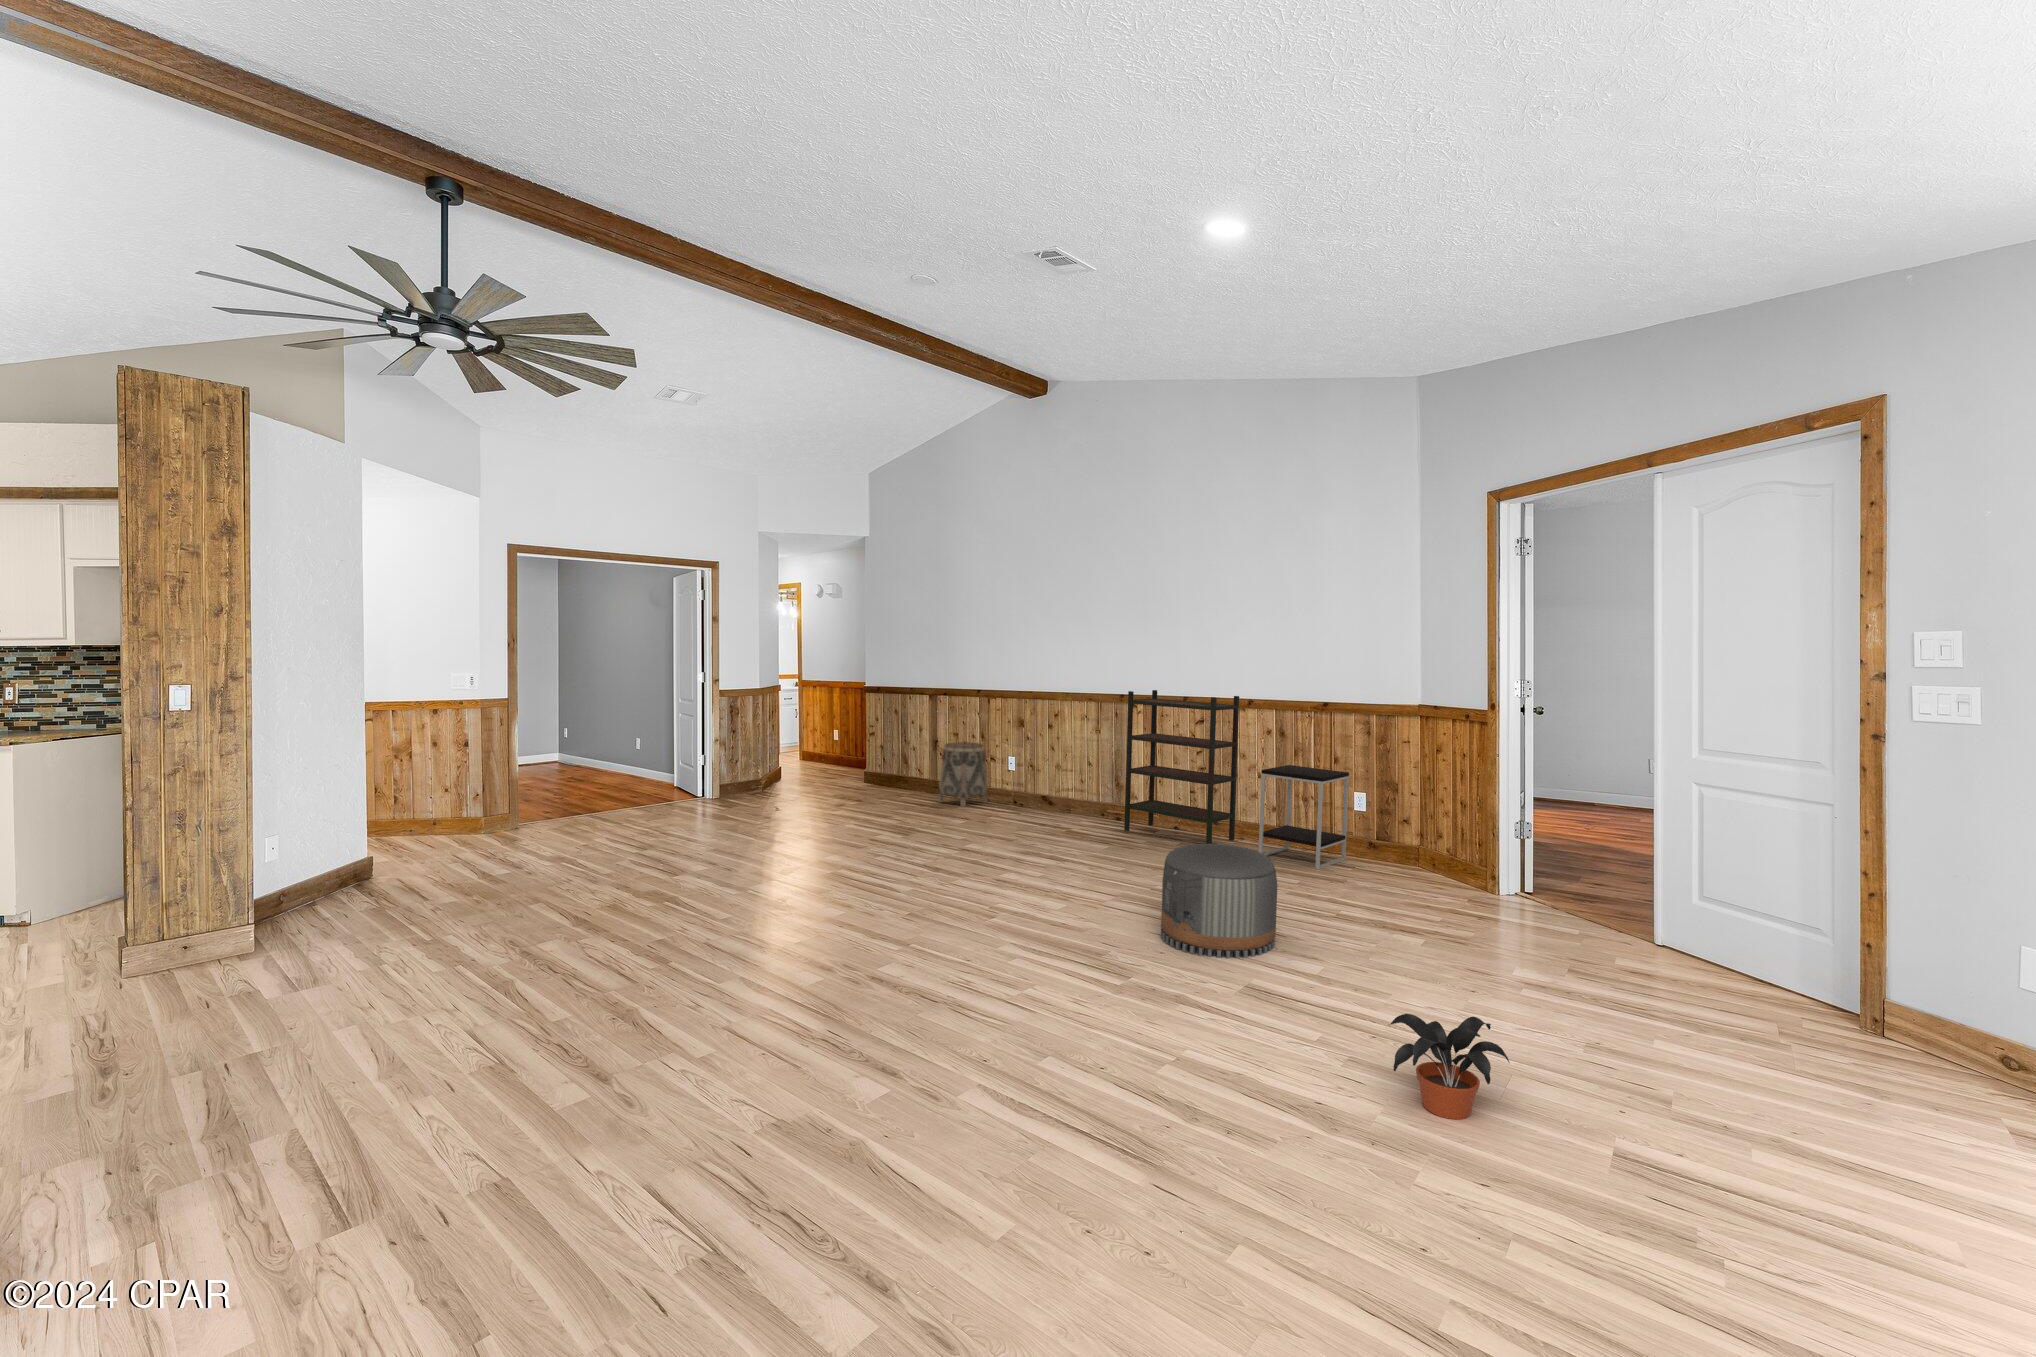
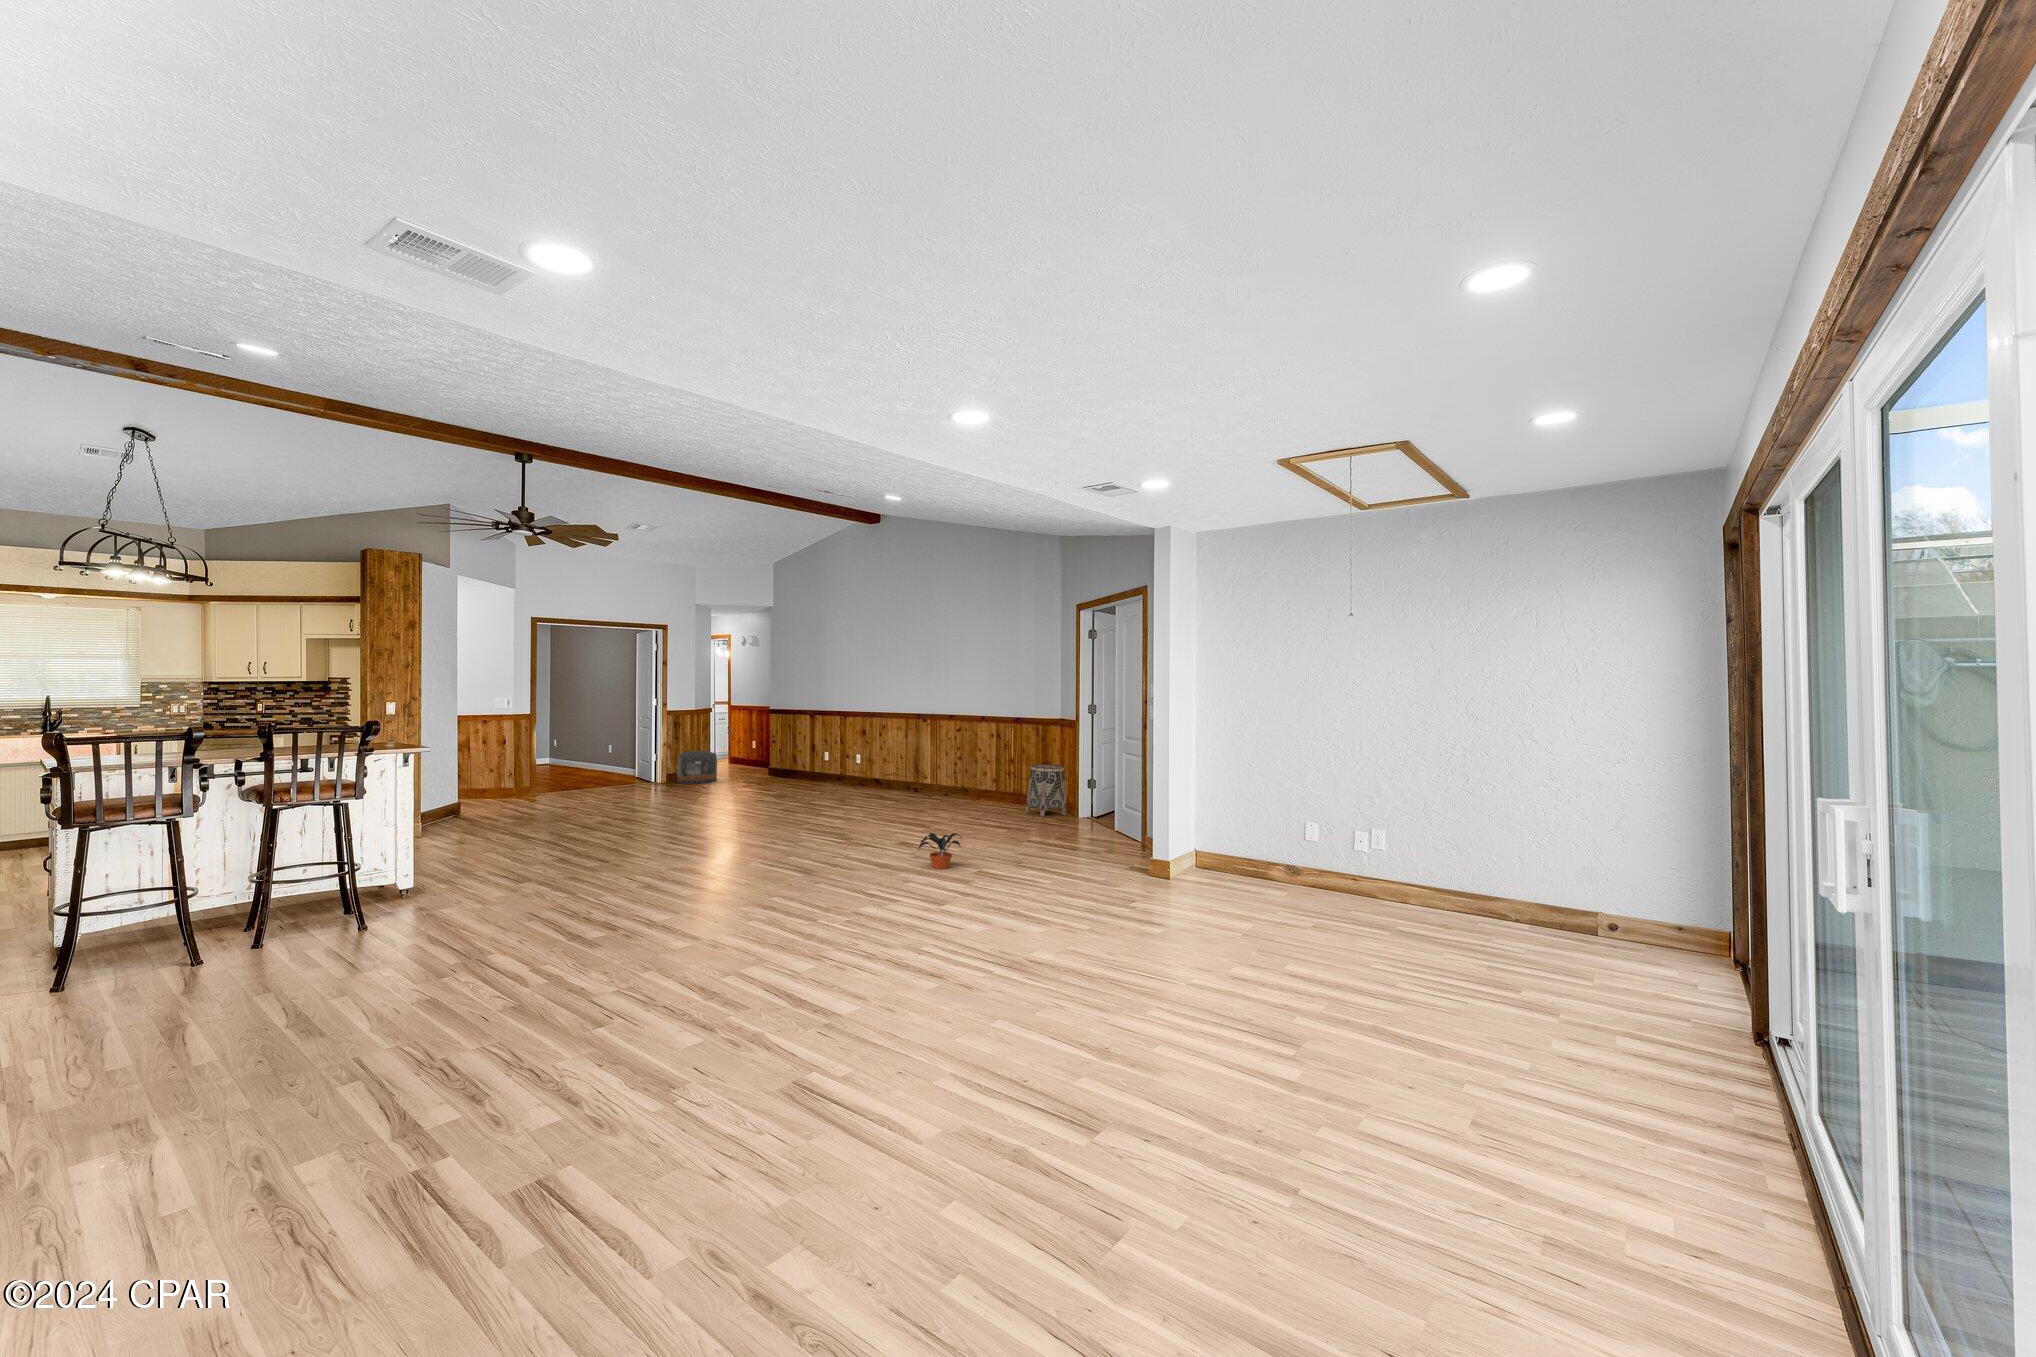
bookshelf: present [1124,690,1239,844] -> none [913,711,977,803]
basket: present [938,742,988,807] -> present [1026,764,1066,817]
side table: present [1259,765,1349,869] -> none [977,754,1027,810]
pouf: present [1161,844,1277,958] -> present [677,751,717,784]

